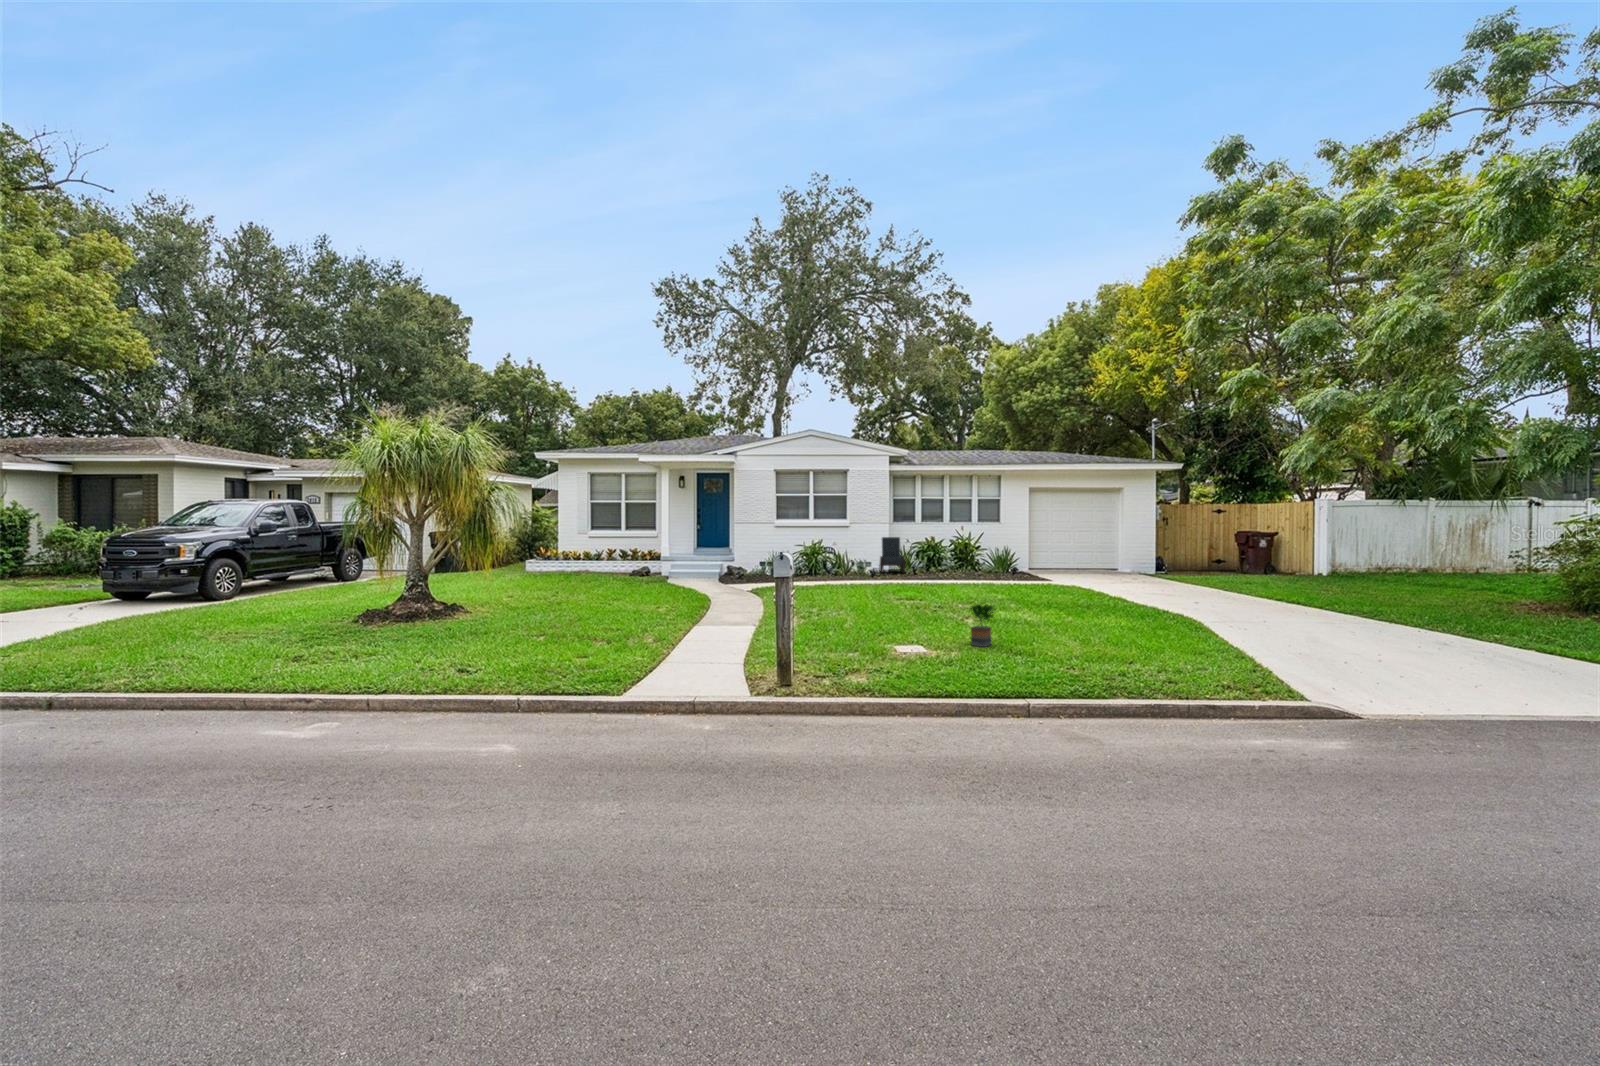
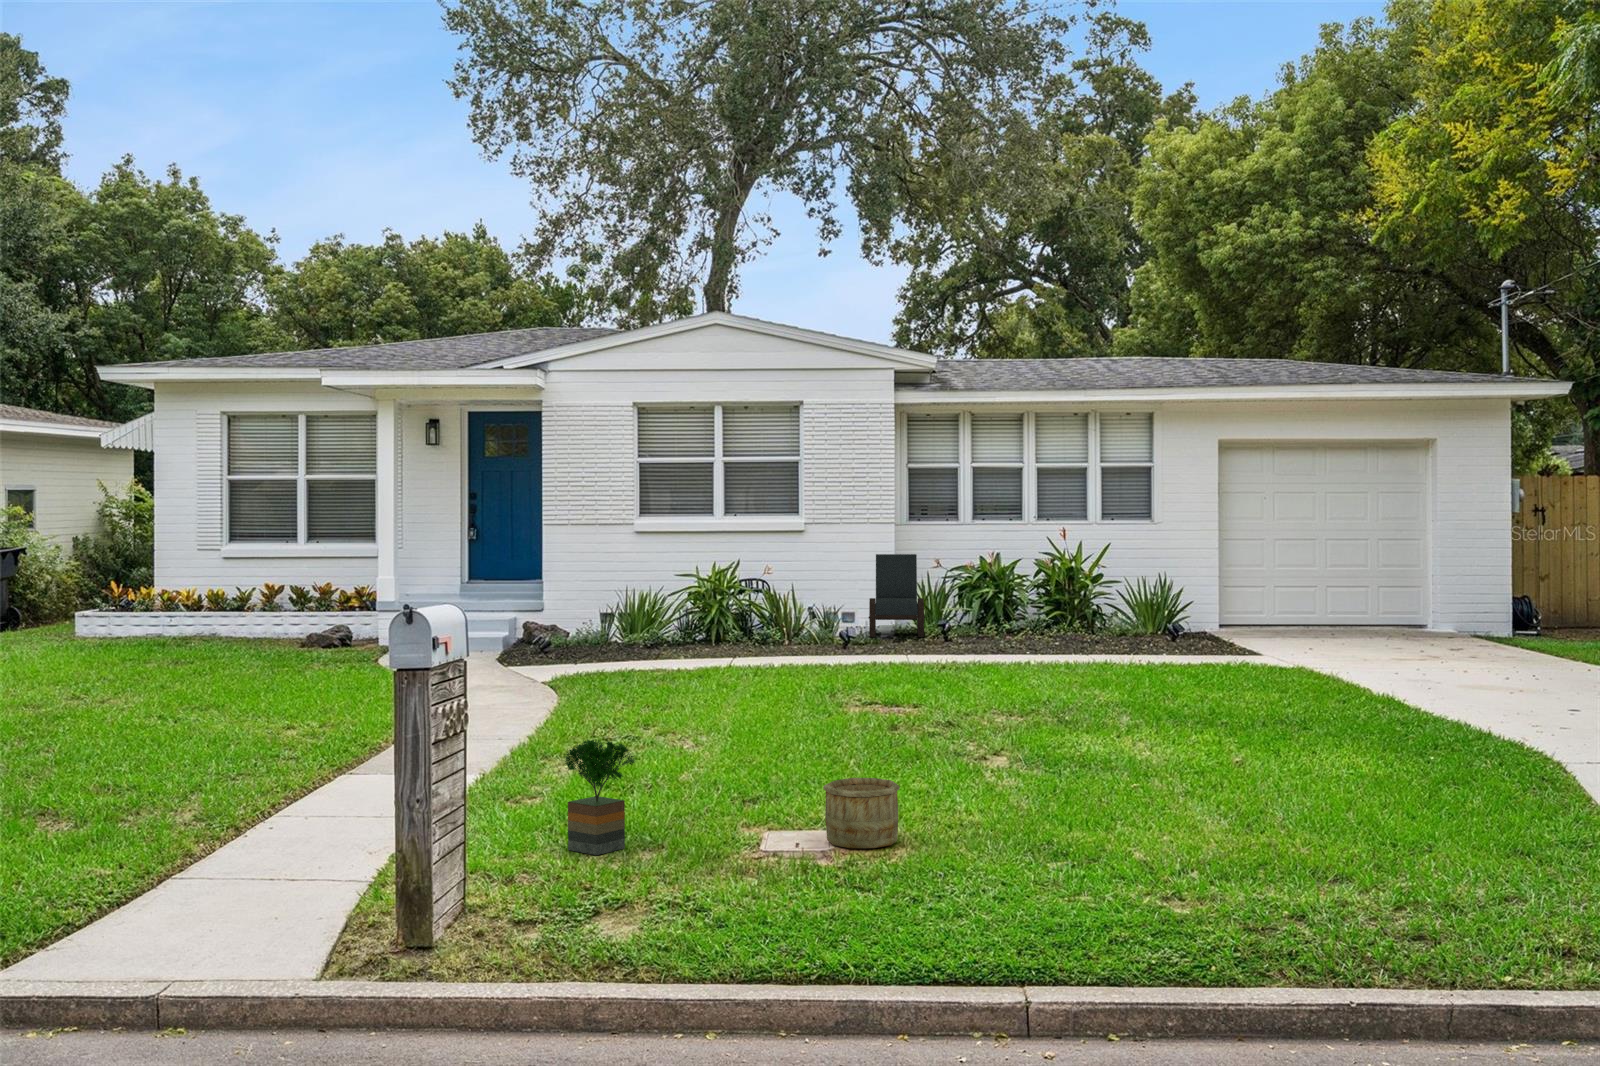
potted tree: present [971,604,995,647] -> present [565,740,635,855]
wooden bucket: none [920,625,951,652] -> present [823,778,900,848]

